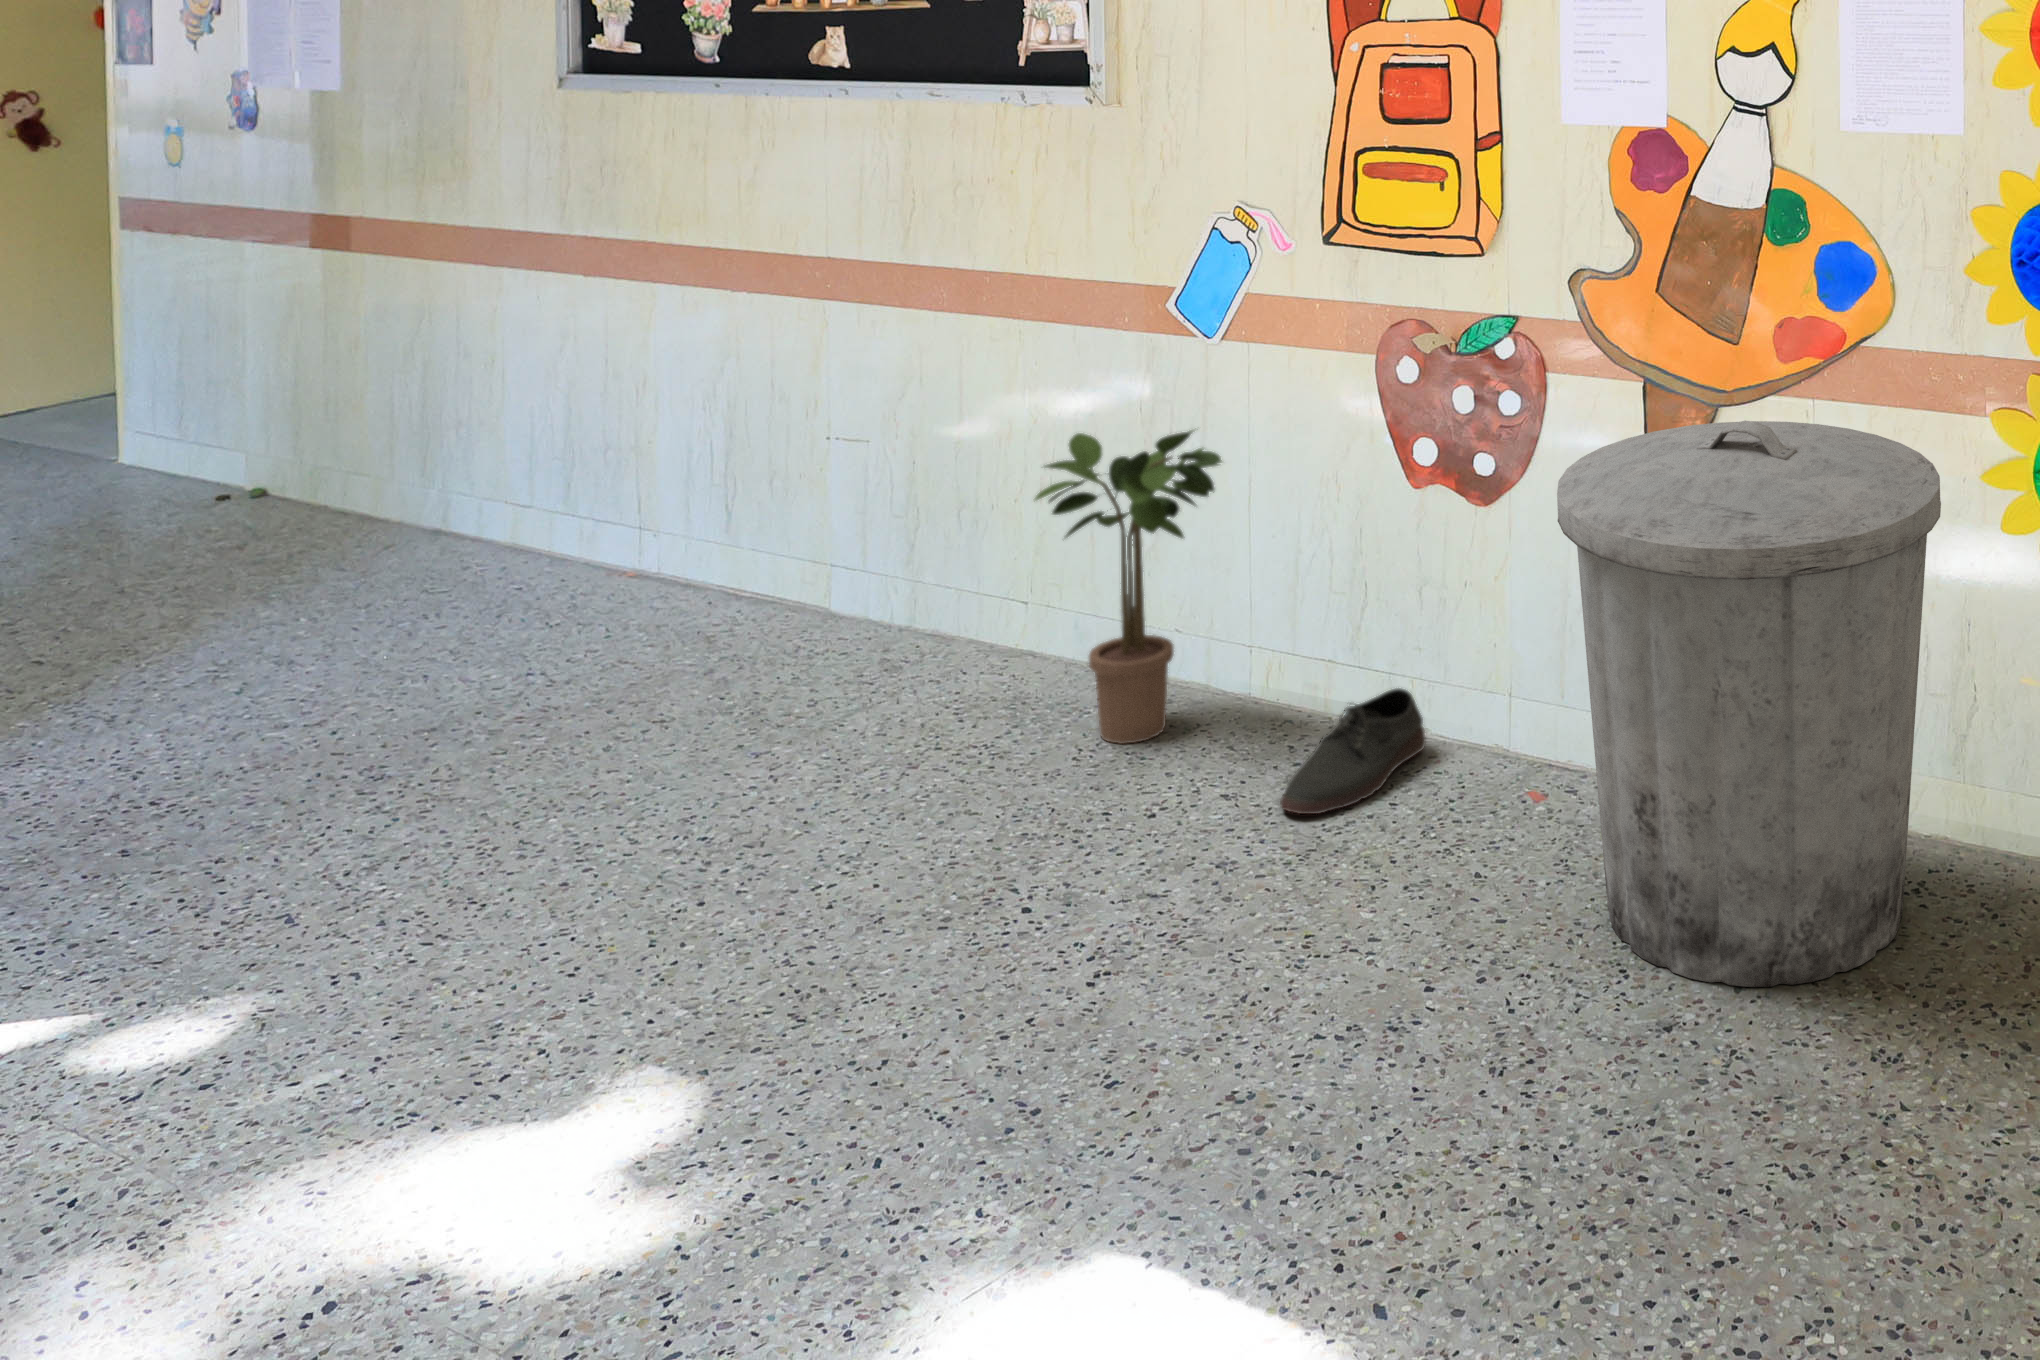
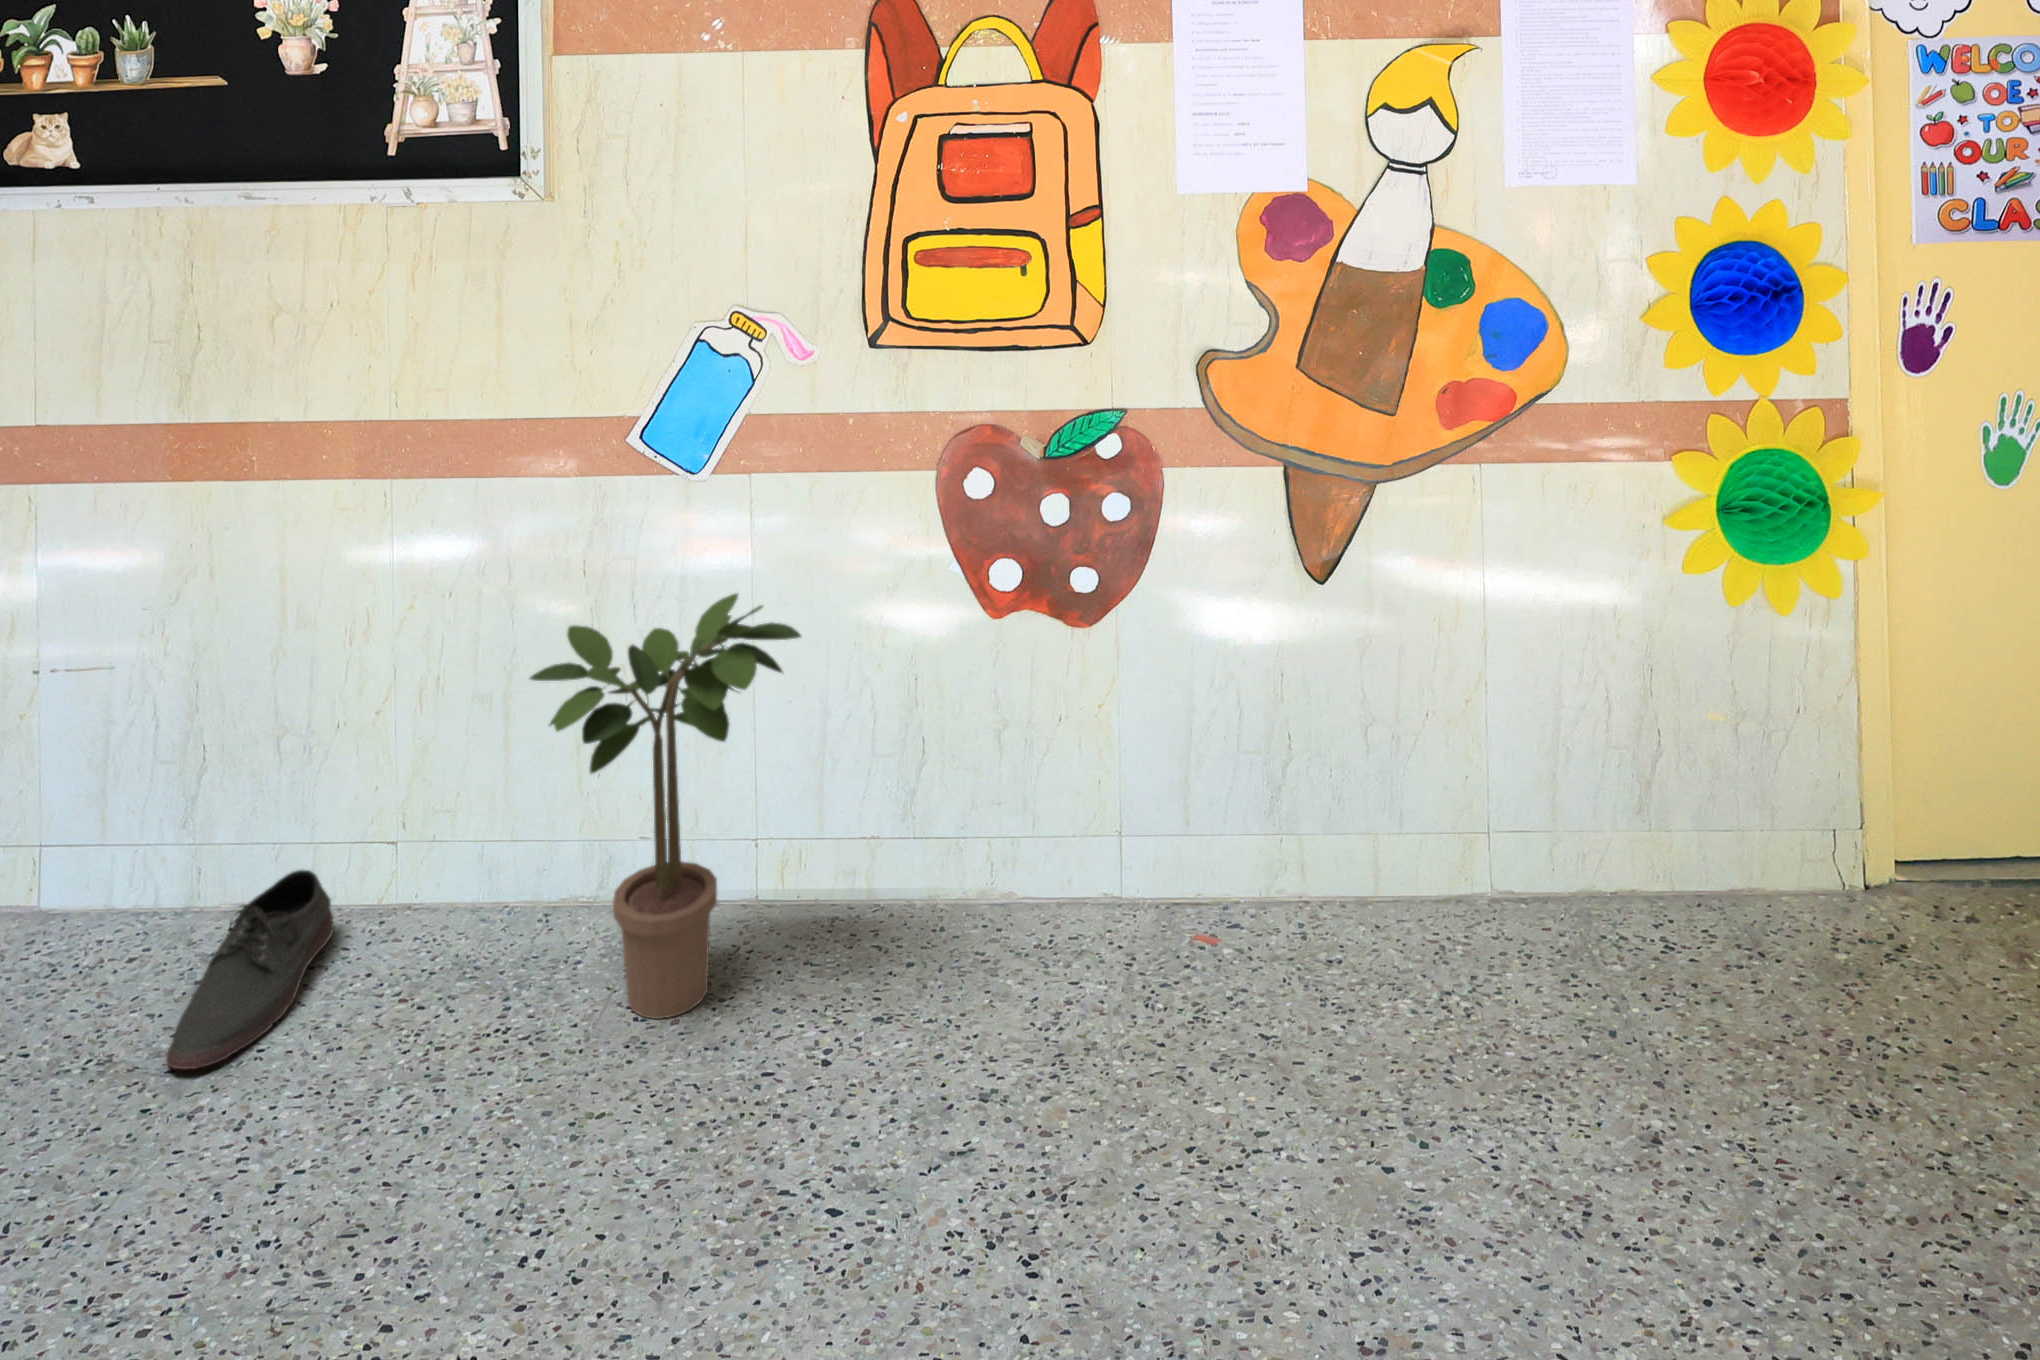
trash can: present [1557,421,1941,987] -> none [1361,493,1802,1148]
shoe: present [1280,688,1426,814] -> present [166,870,334,1069]

